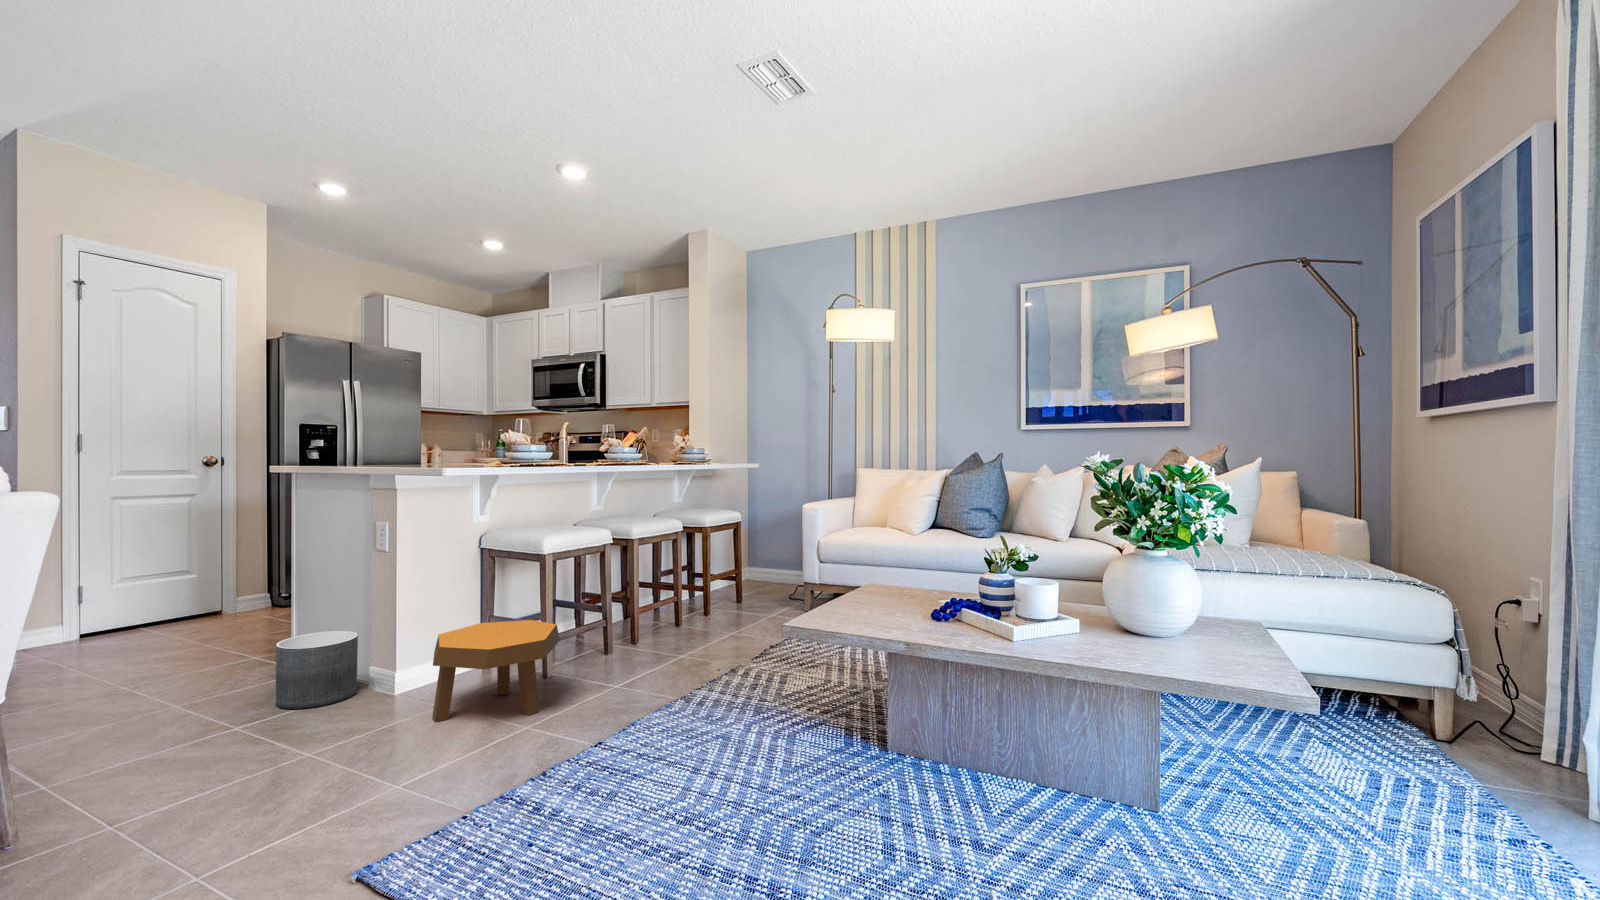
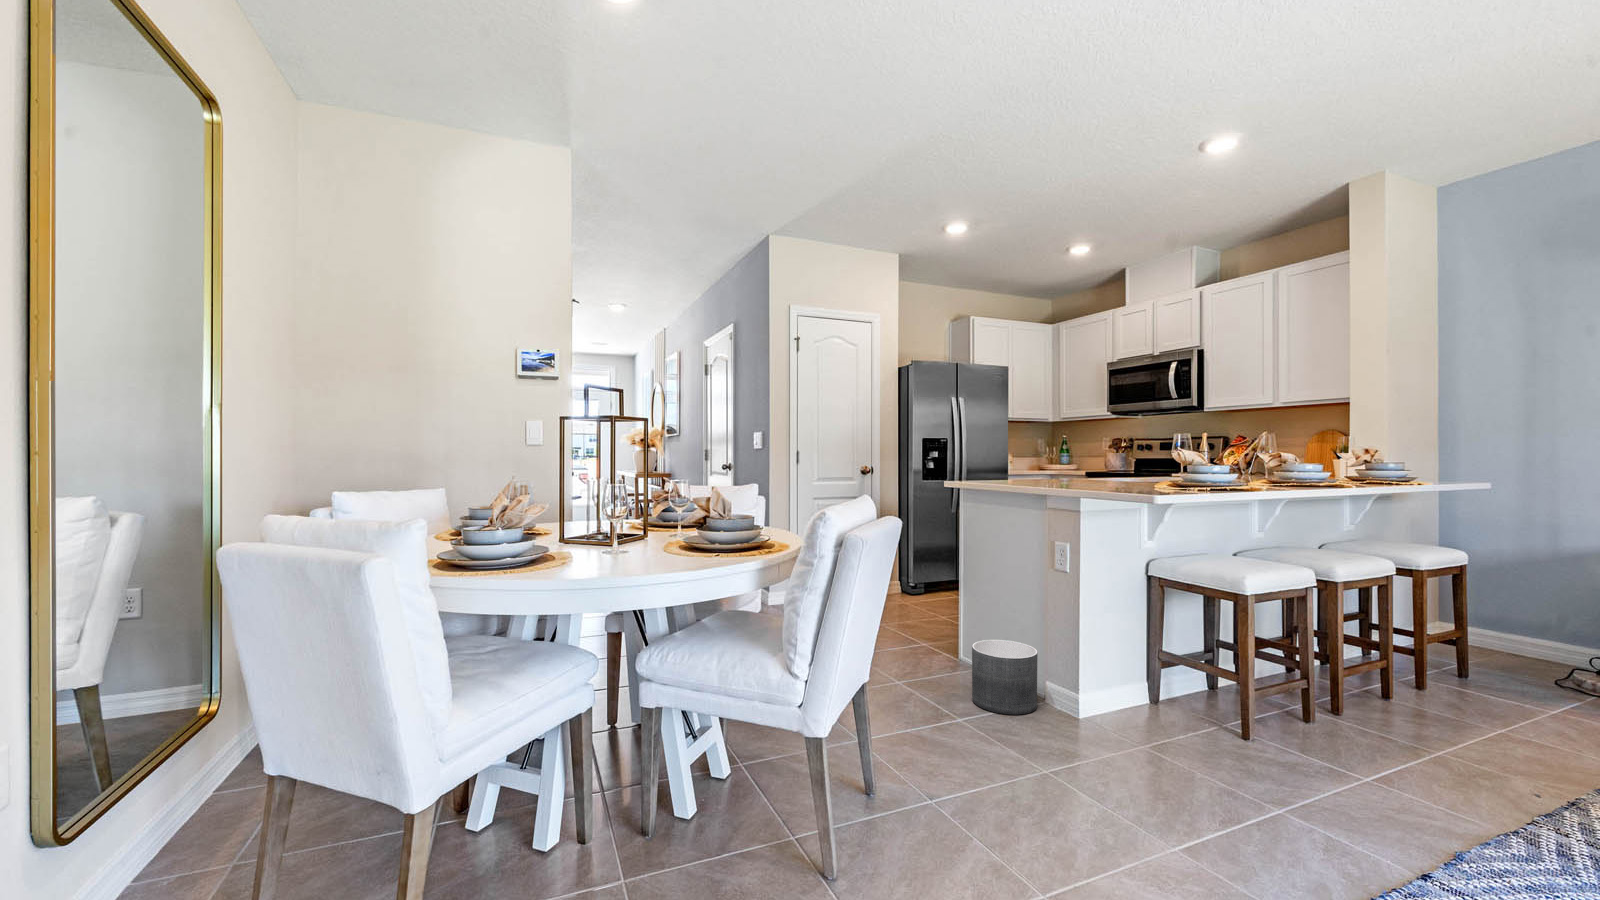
footstool: present [432,620,560,722] -> none [1132,664,1289,796]

